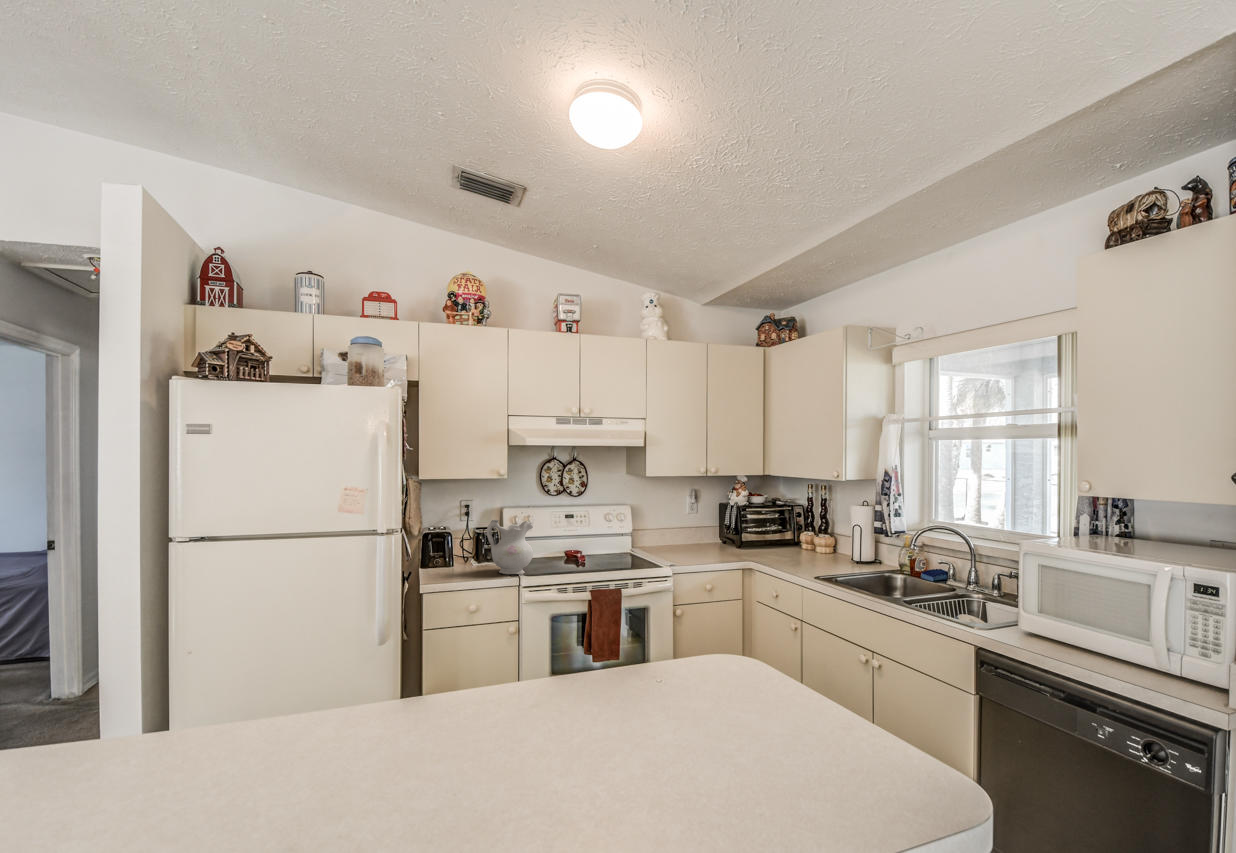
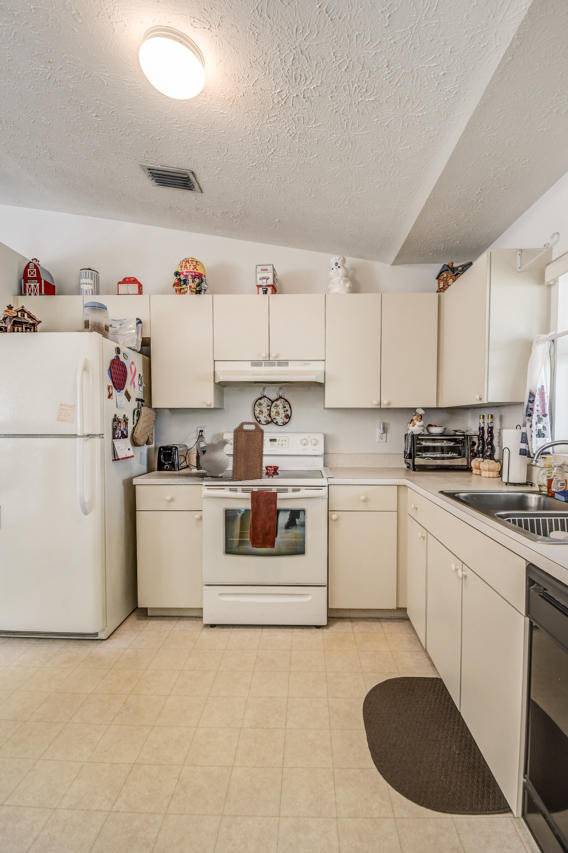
cutting board: none [553,500,586,579] -> present [232,422,264,481]

